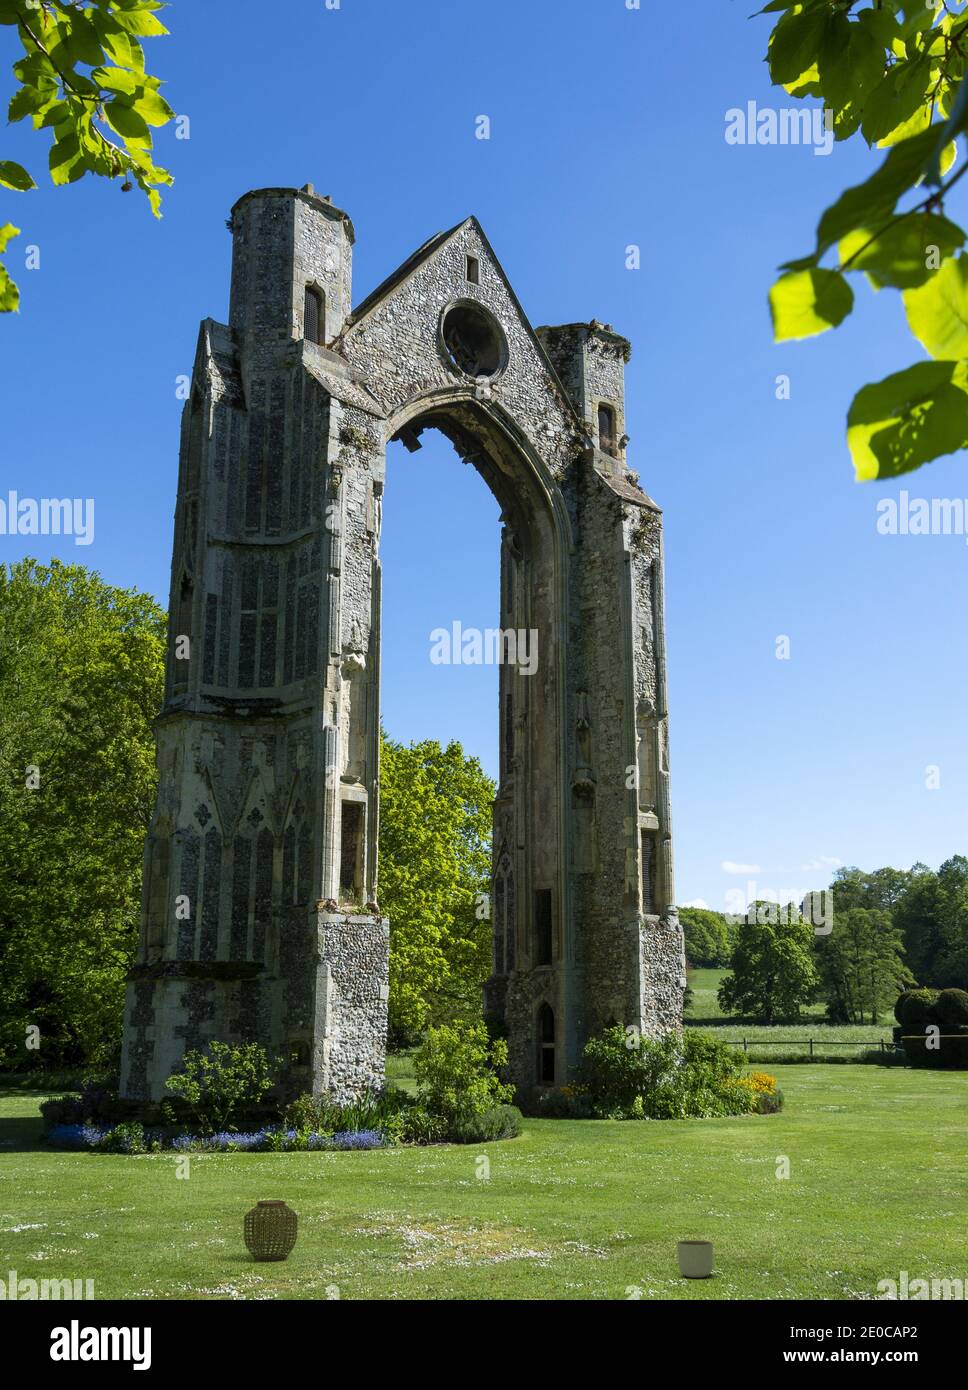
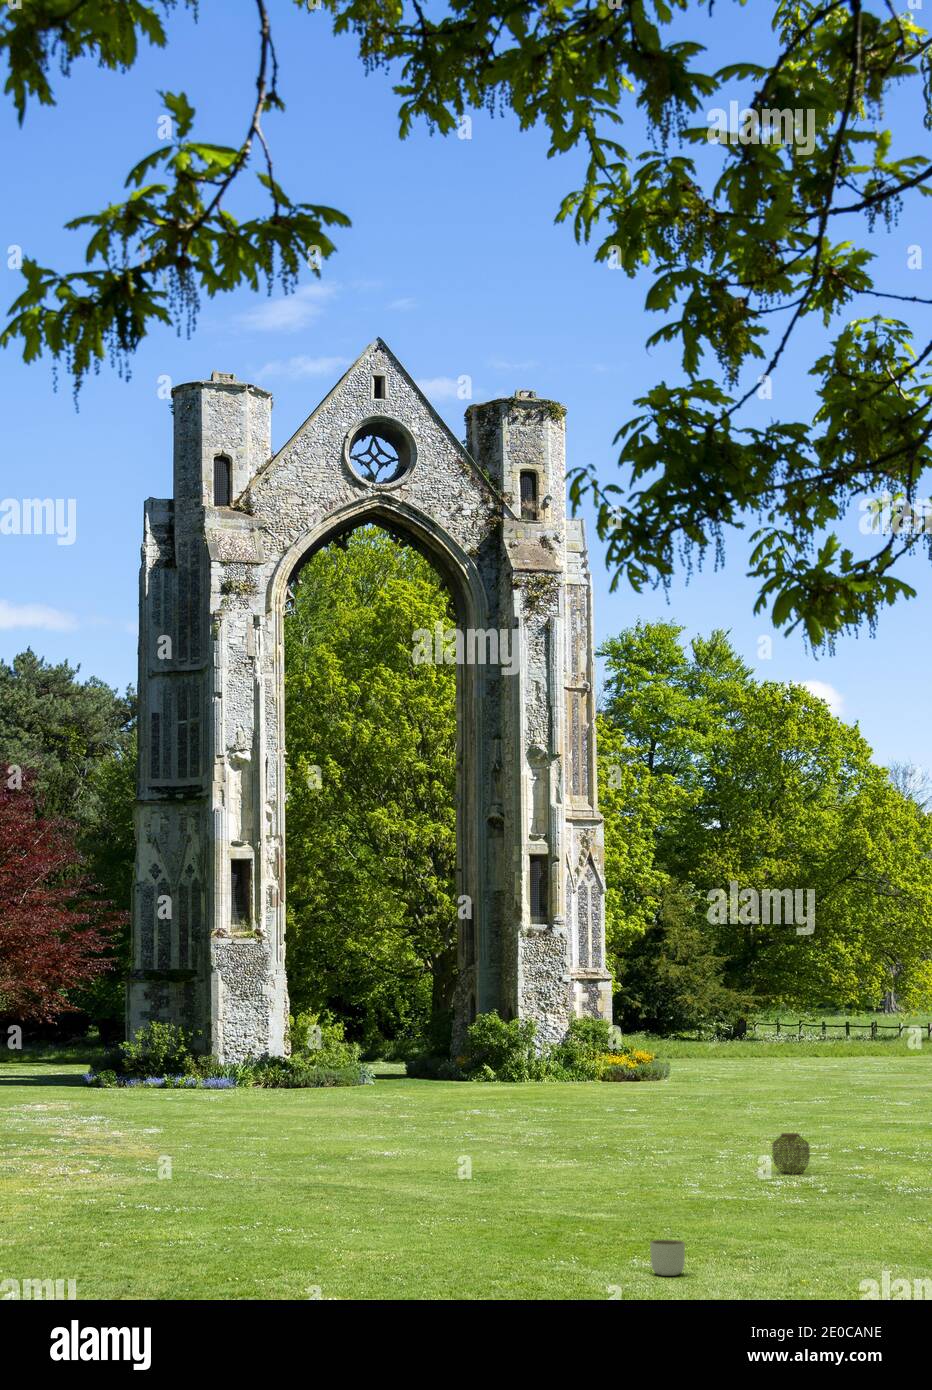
woven basket: present [244,1200,298,1261] -> present [772,1133,810,1174]

